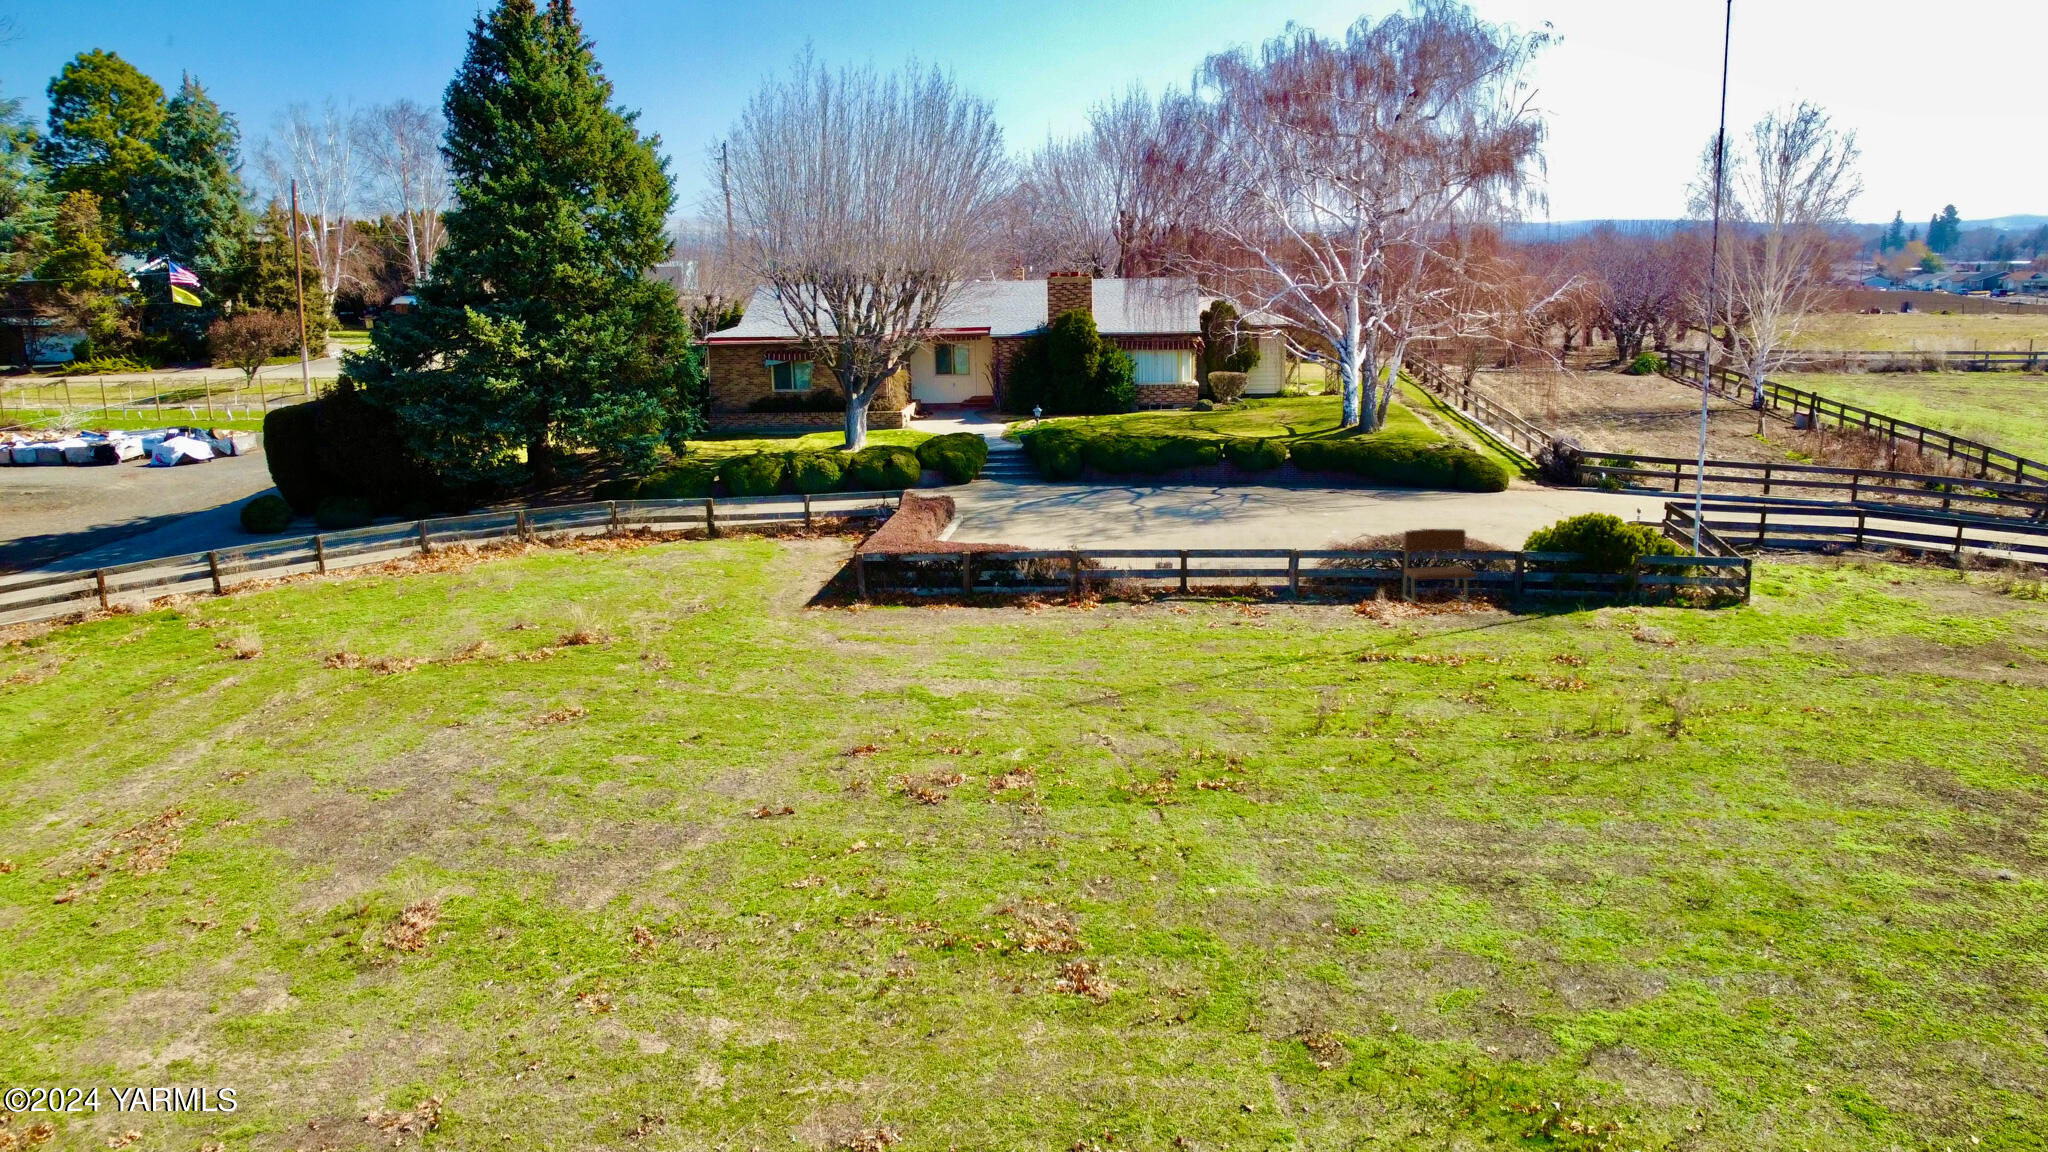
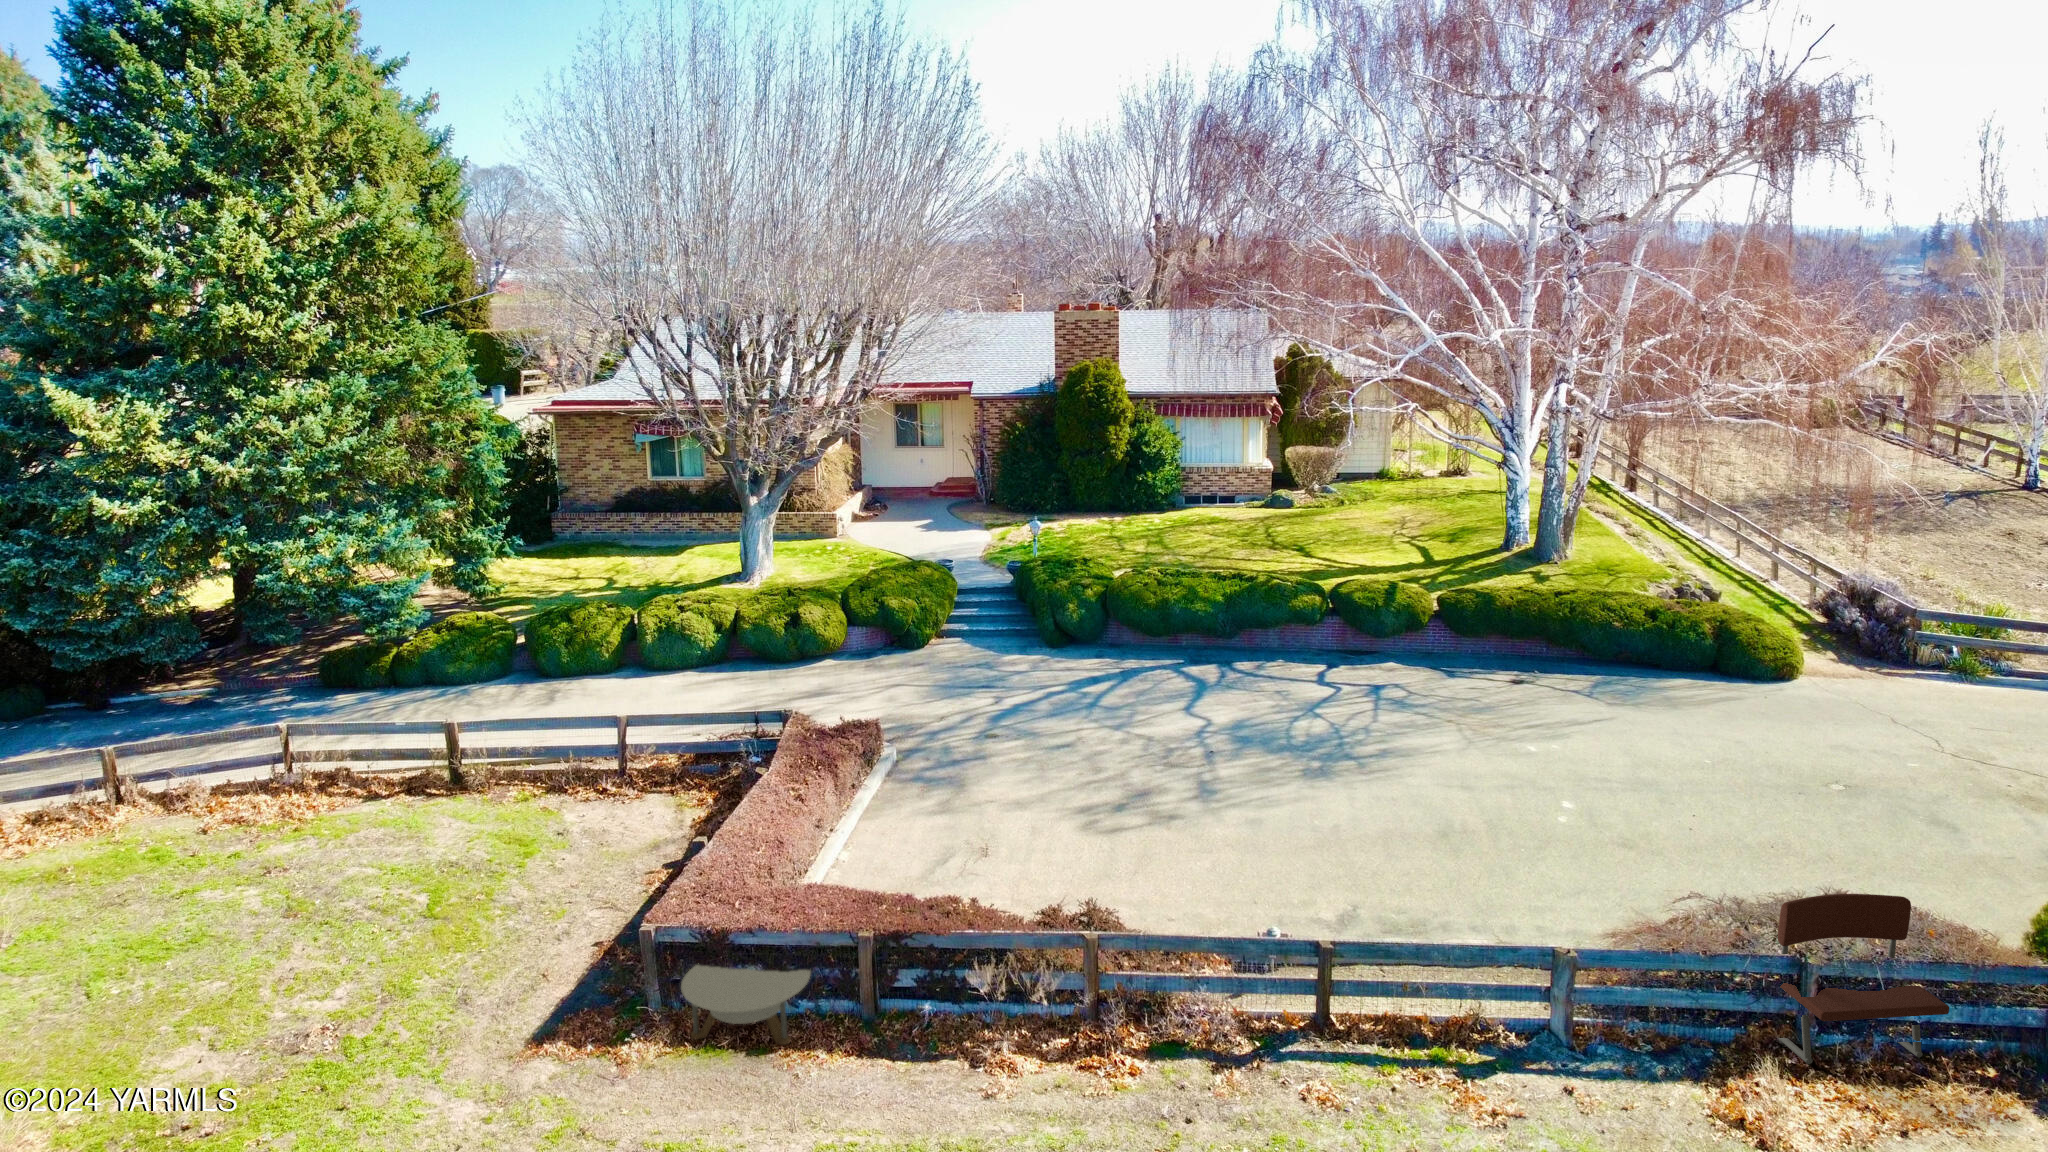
round table: none [879,570,941,606] -> present [681,963,810,1045]

